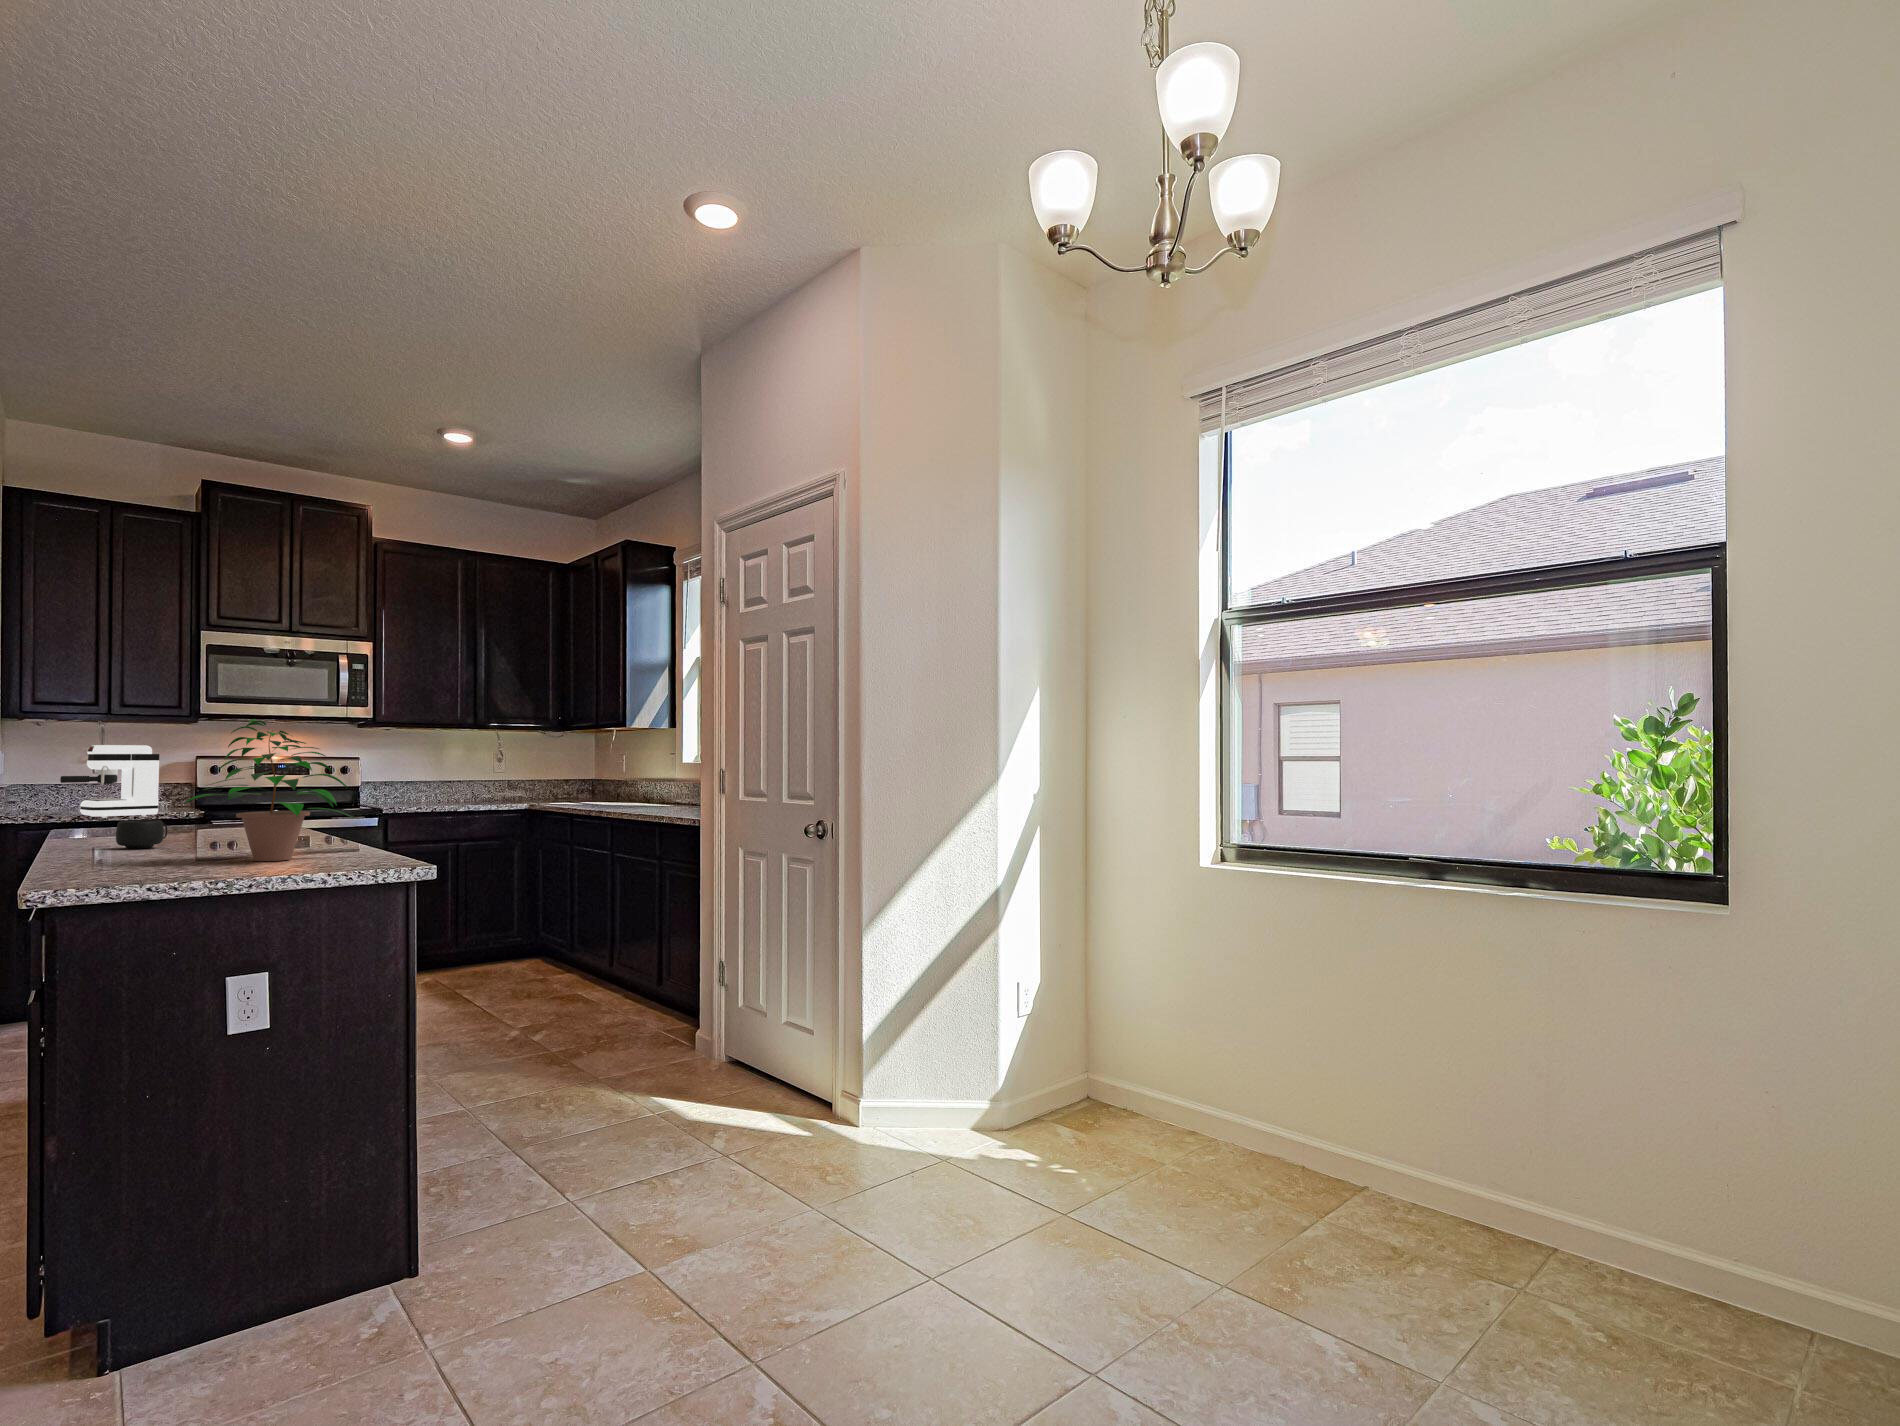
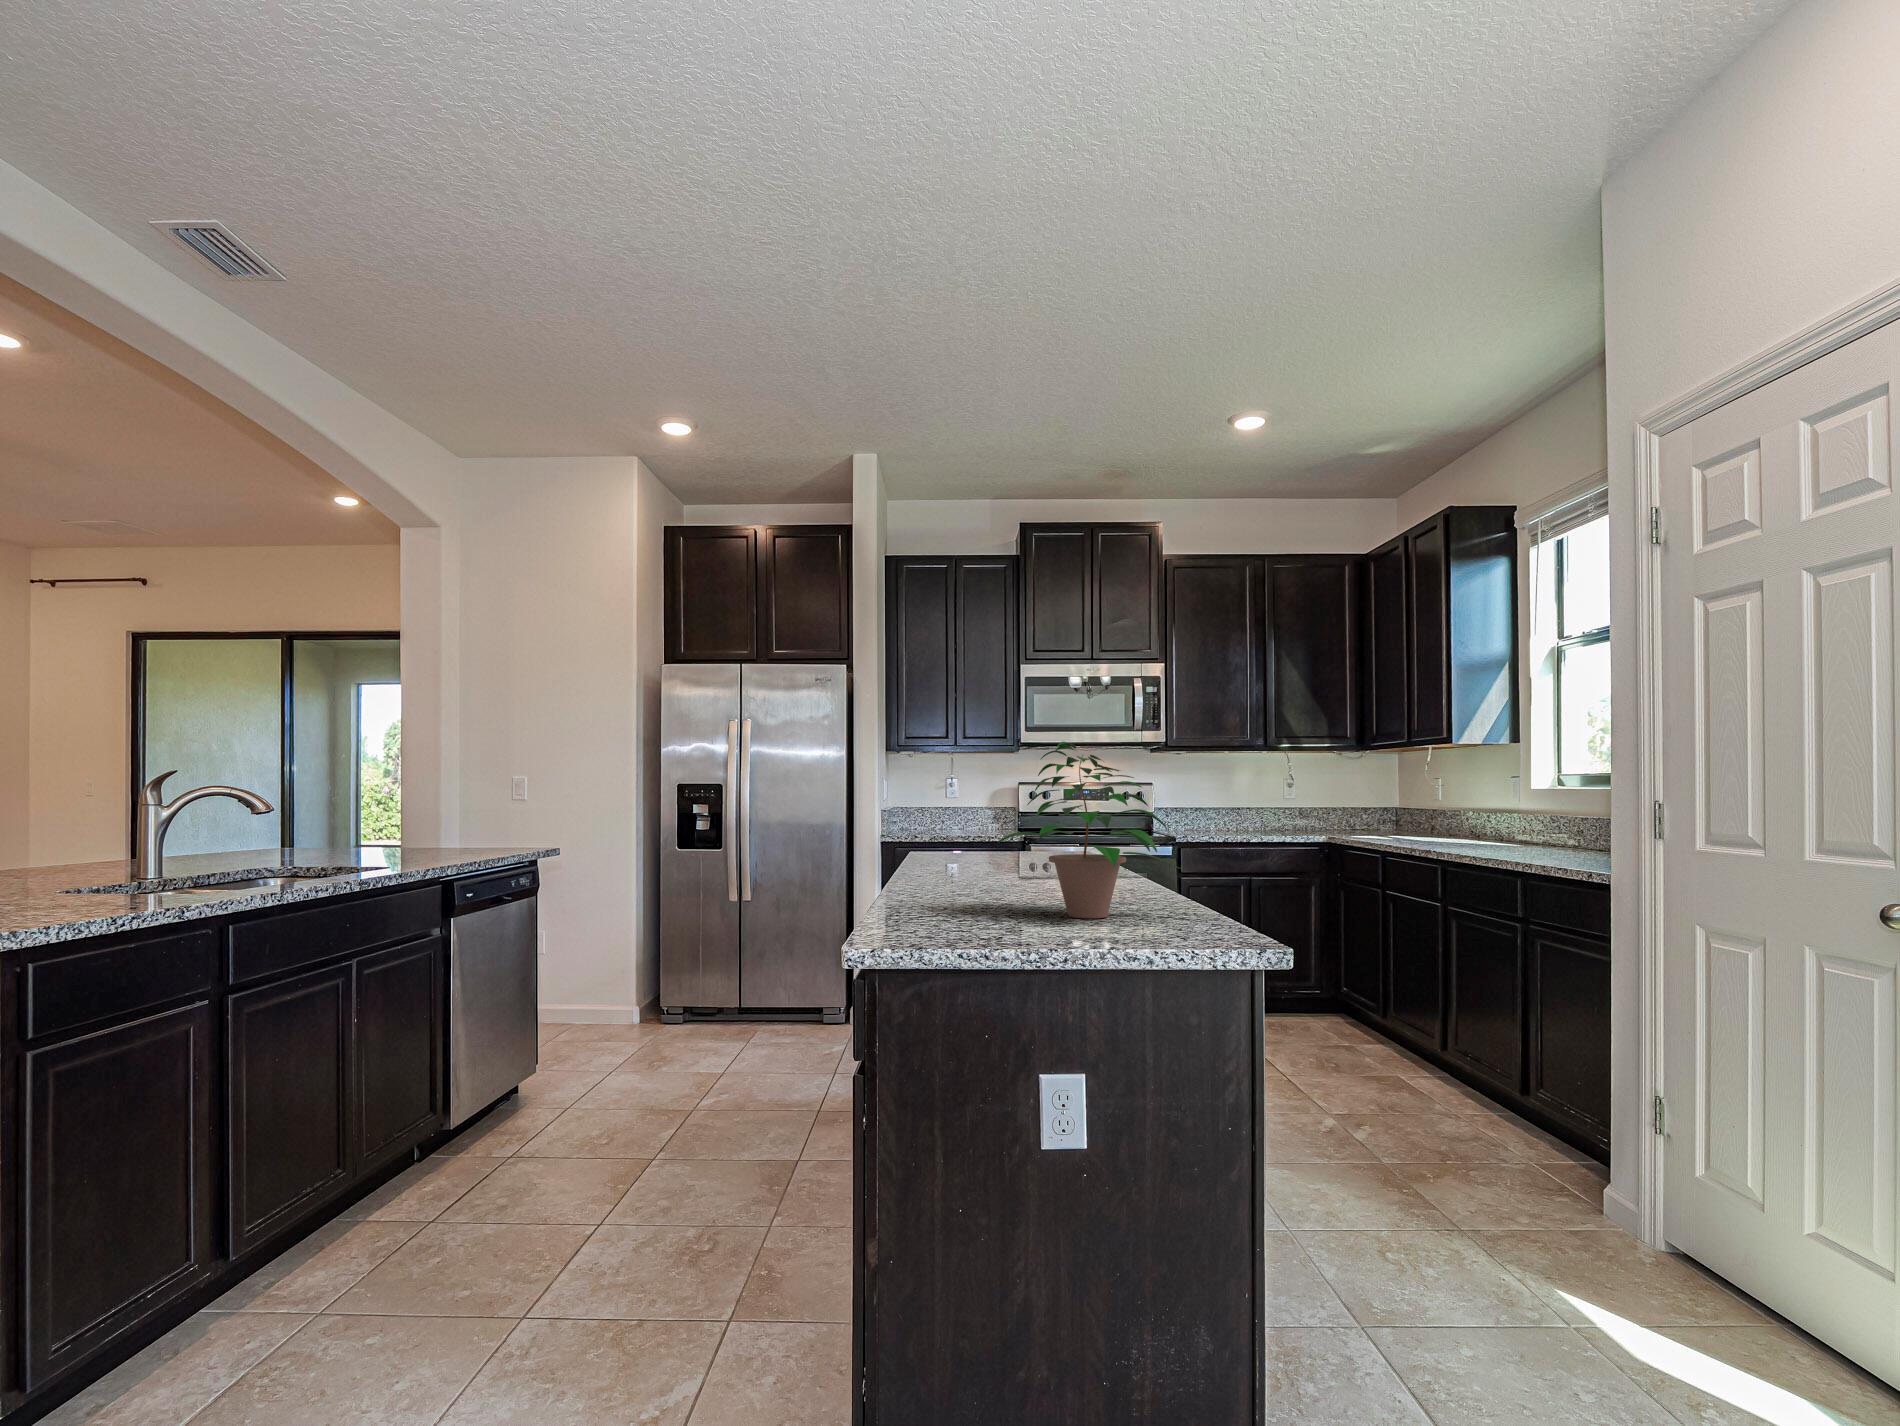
coffee maker: present [60,745,159,818] -> none [917,771,988,839]
mug: present [116,820,167,849] -> none [944,853,988,884]

